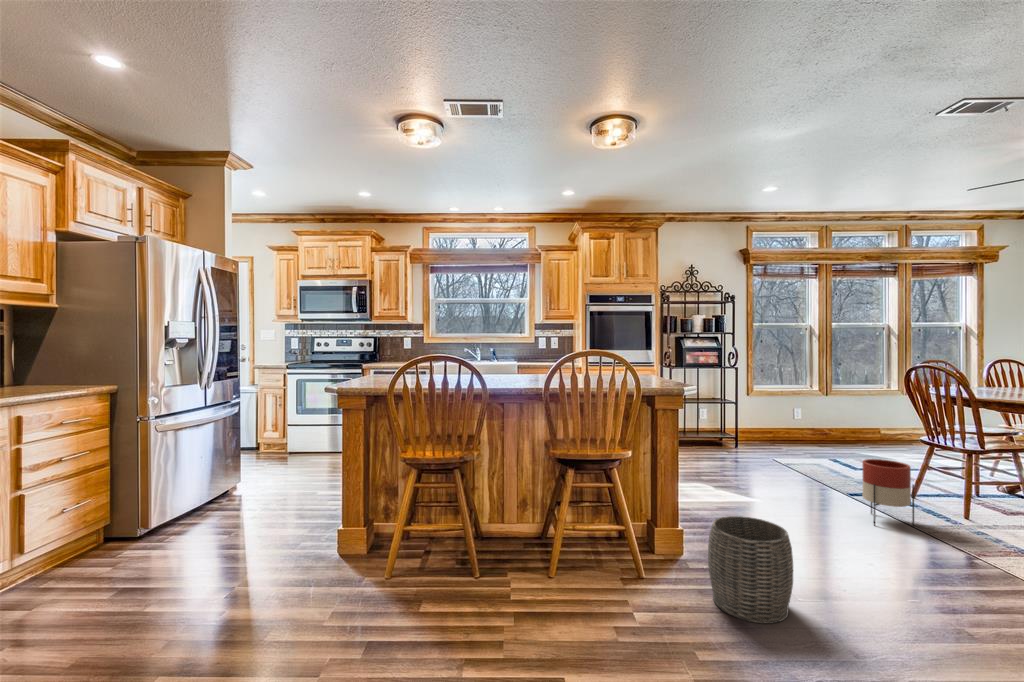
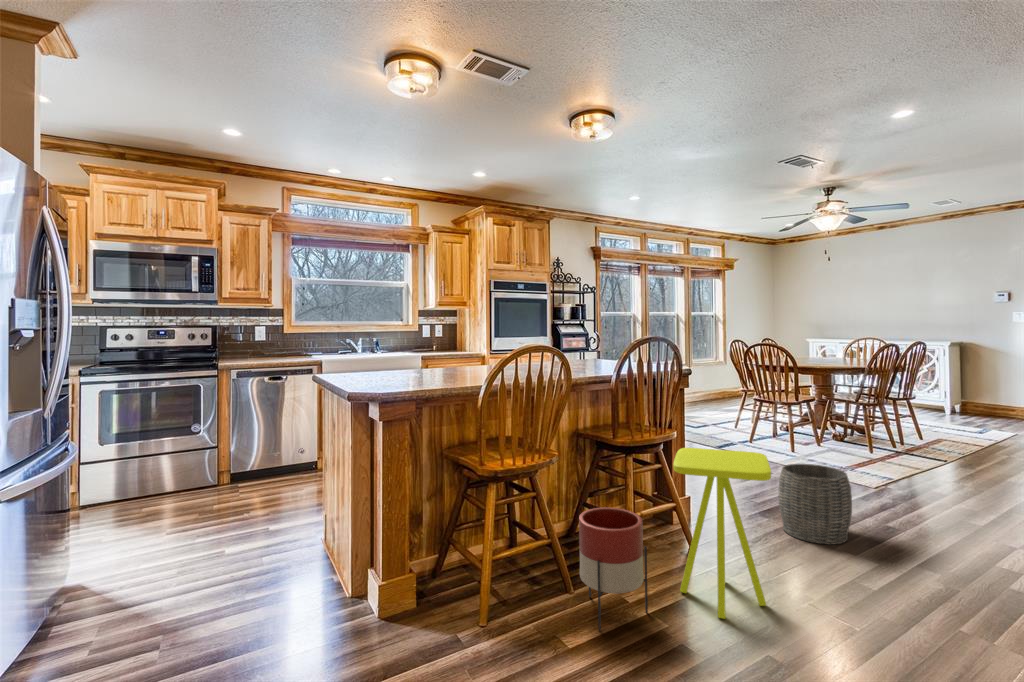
planter: present [862,459,914,526] -> present [579,507,648,630]
side table: none [470,469,579,640] -> present [673,448,771,619]

